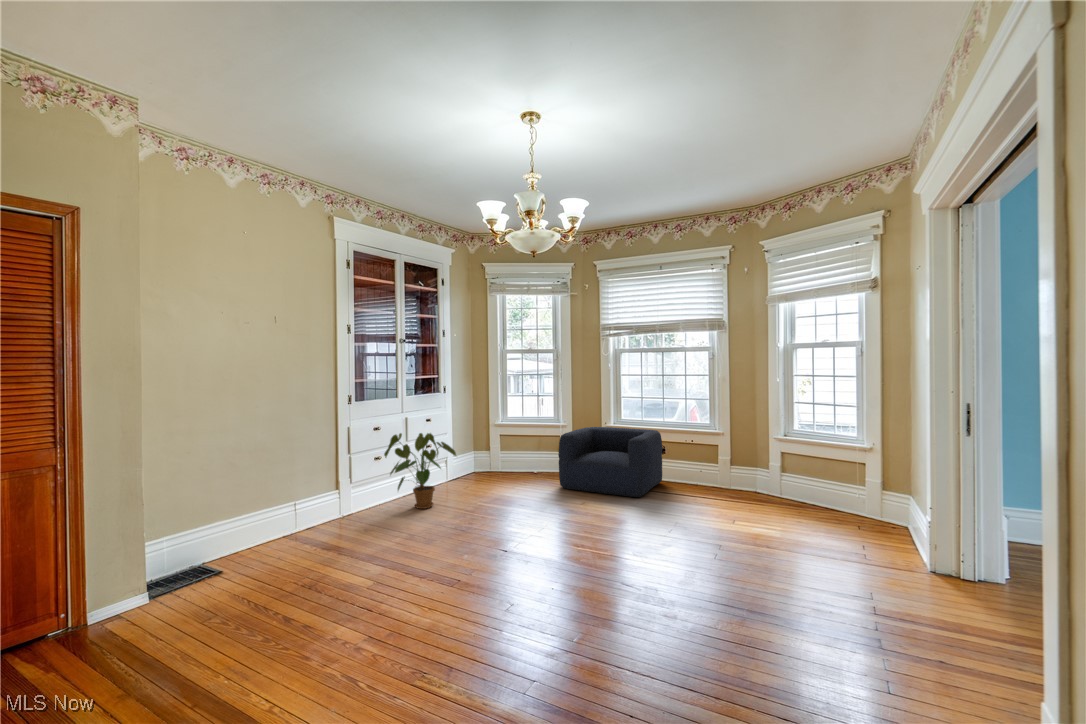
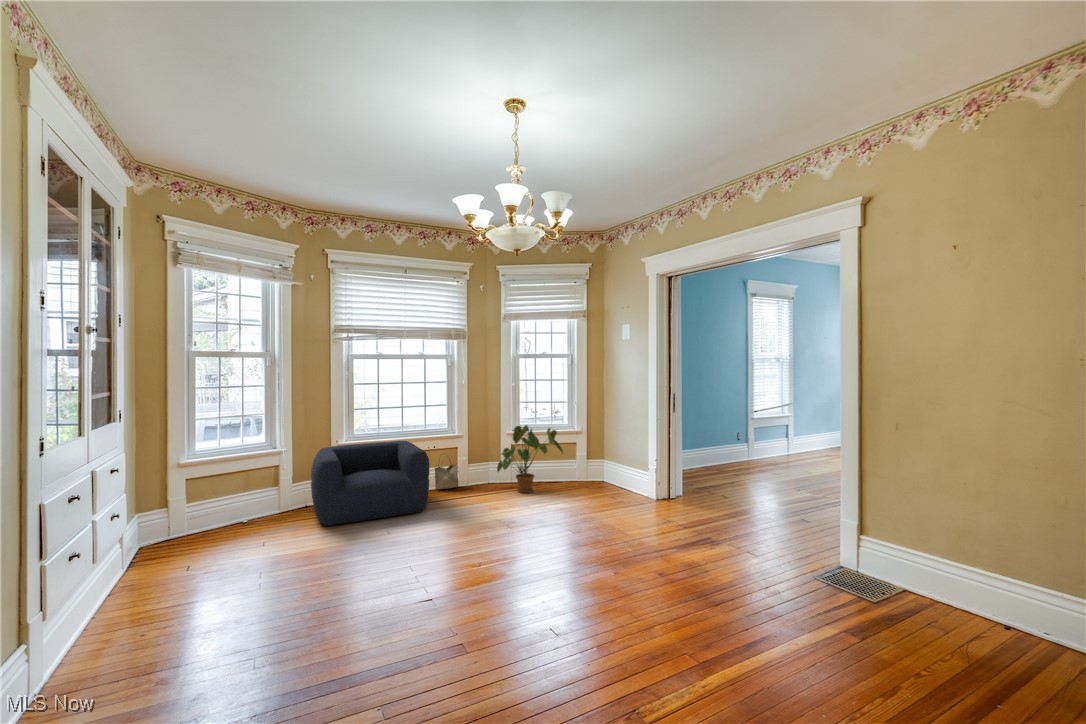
house plant: present [384,433,456,509] -> present [497,425,563,493]
woven basket: none [688,450,716,488] -> present [435,454,458,489]

